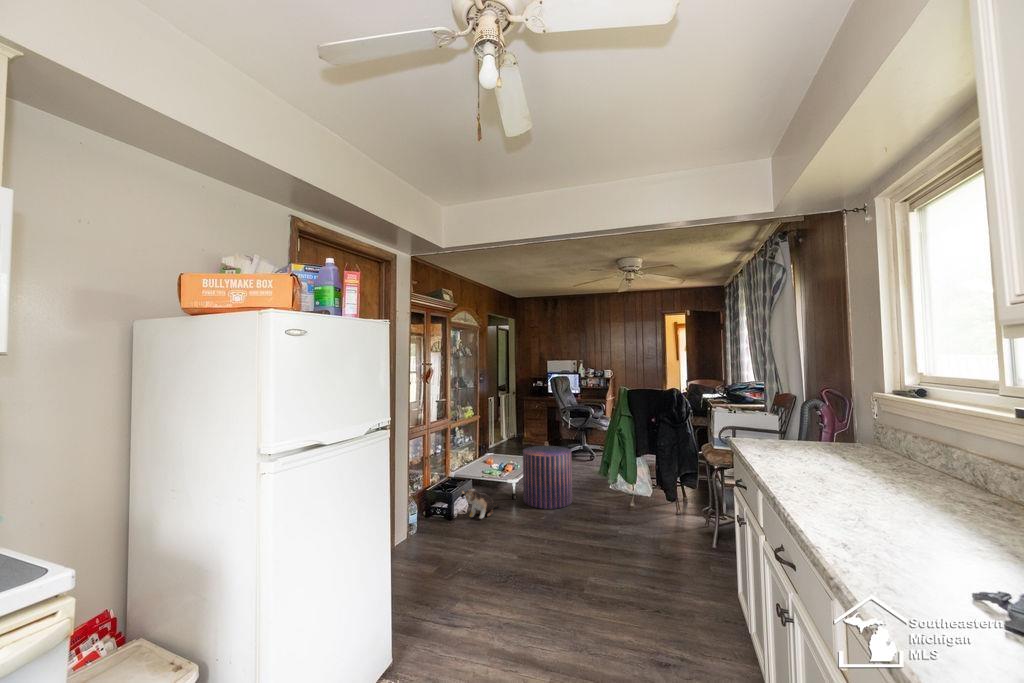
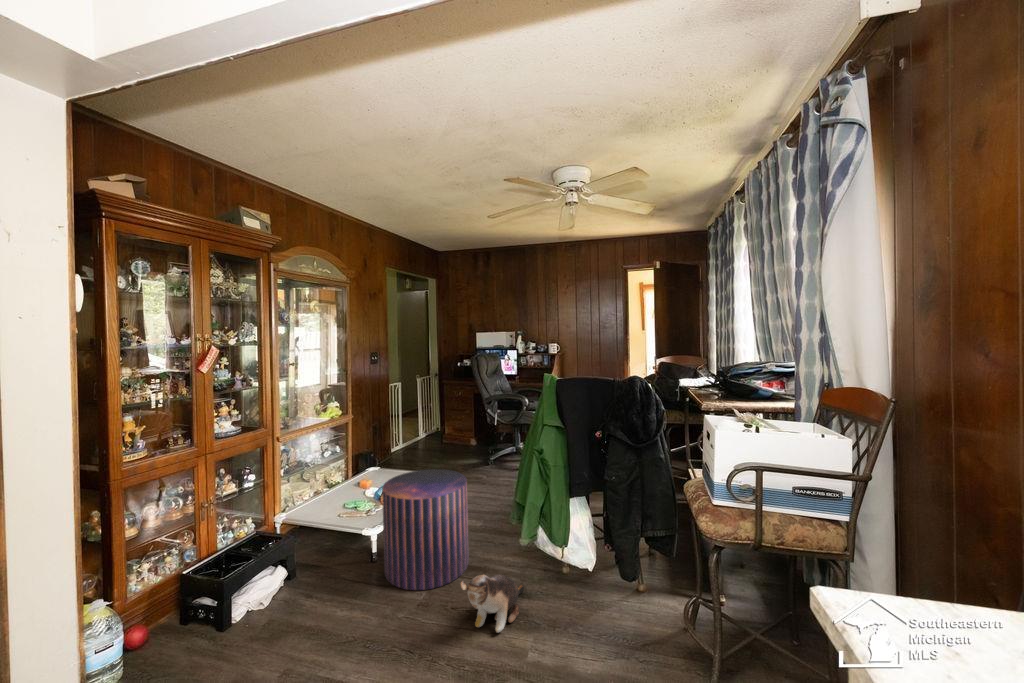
plush toy: present [462,489,499,519] -> present [461,574,524,632]

